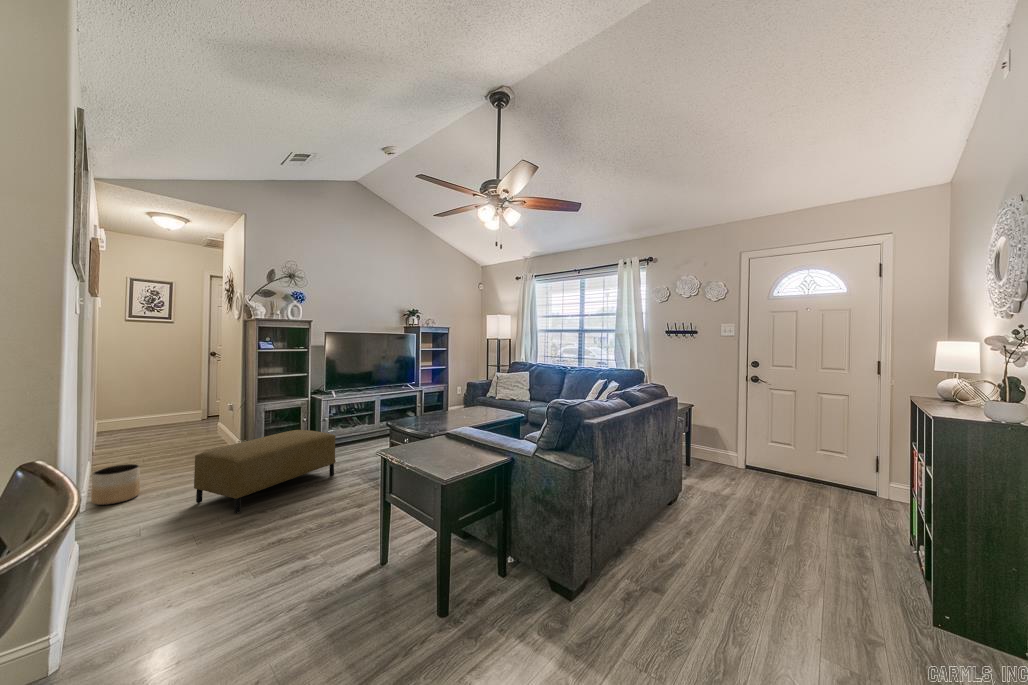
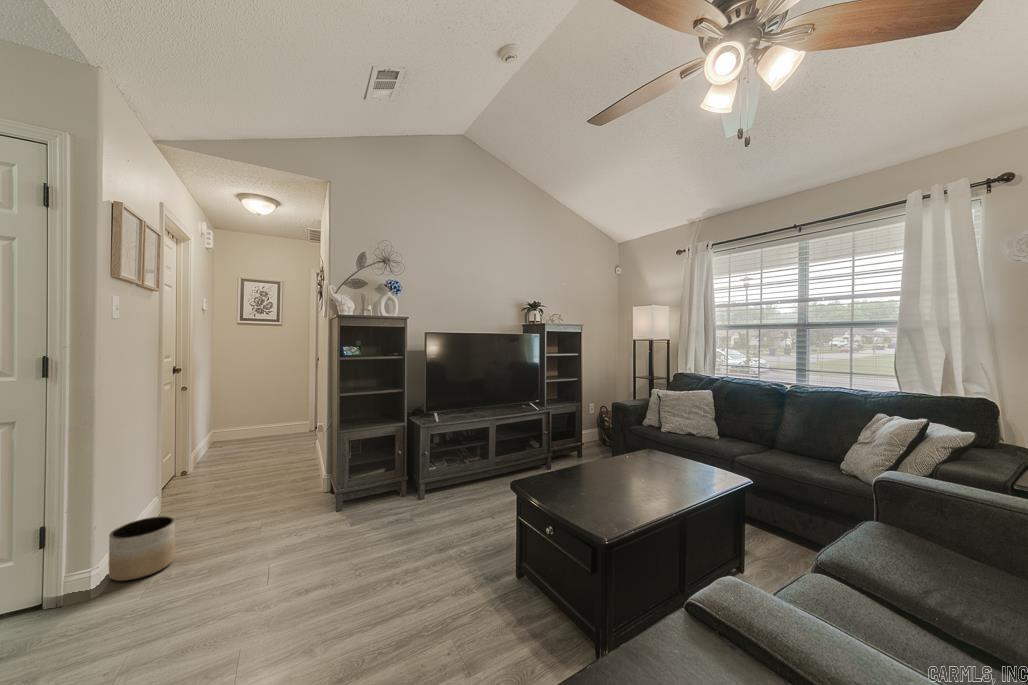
ottoman: present [194,430,336,513] -> none [220,474,429,642]

